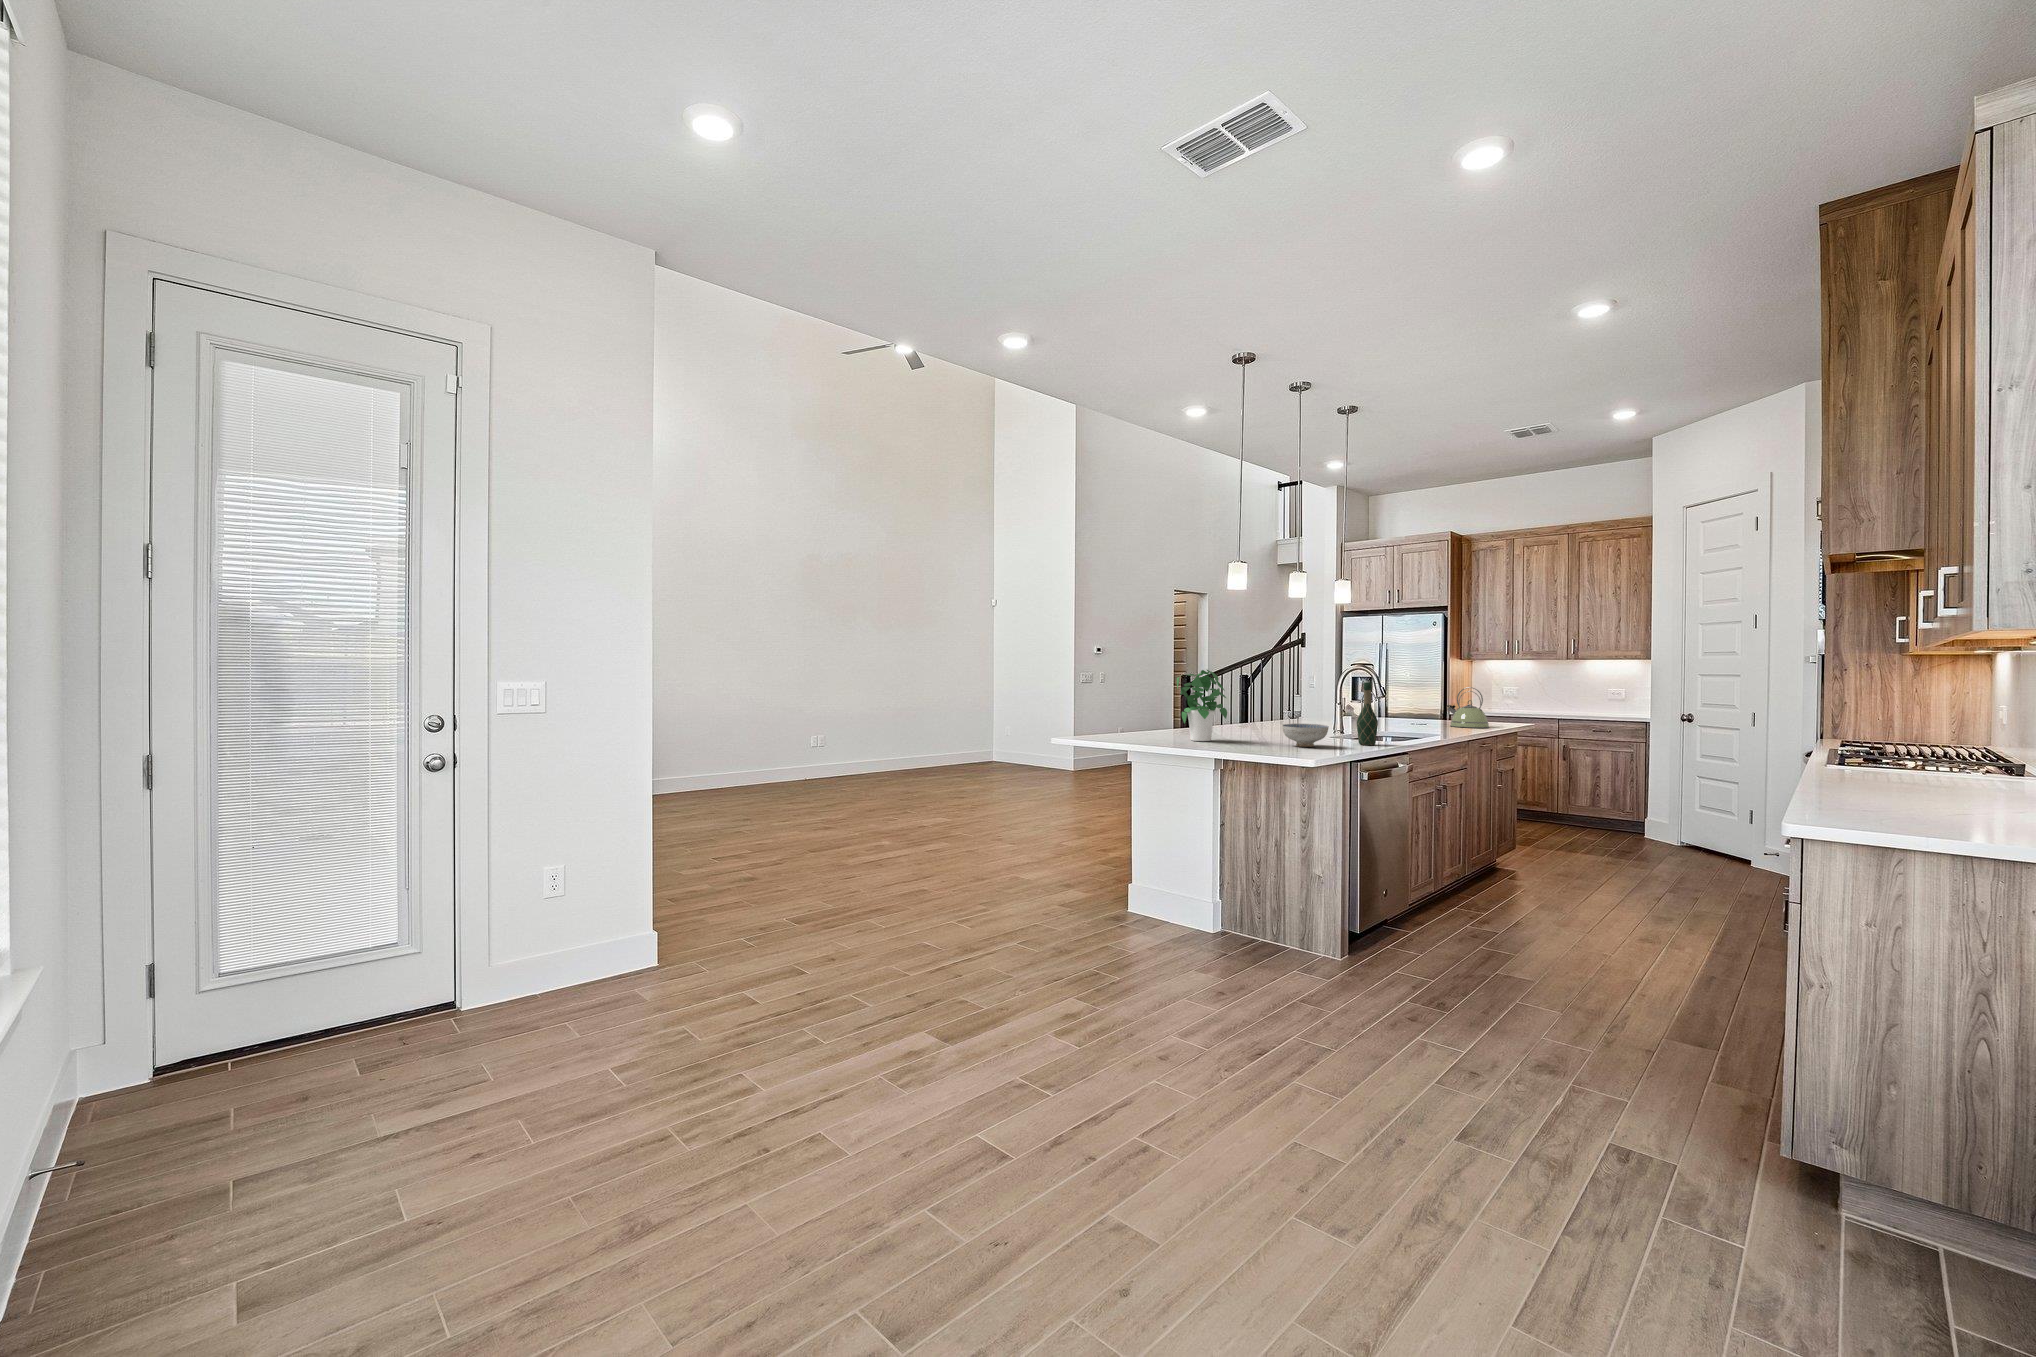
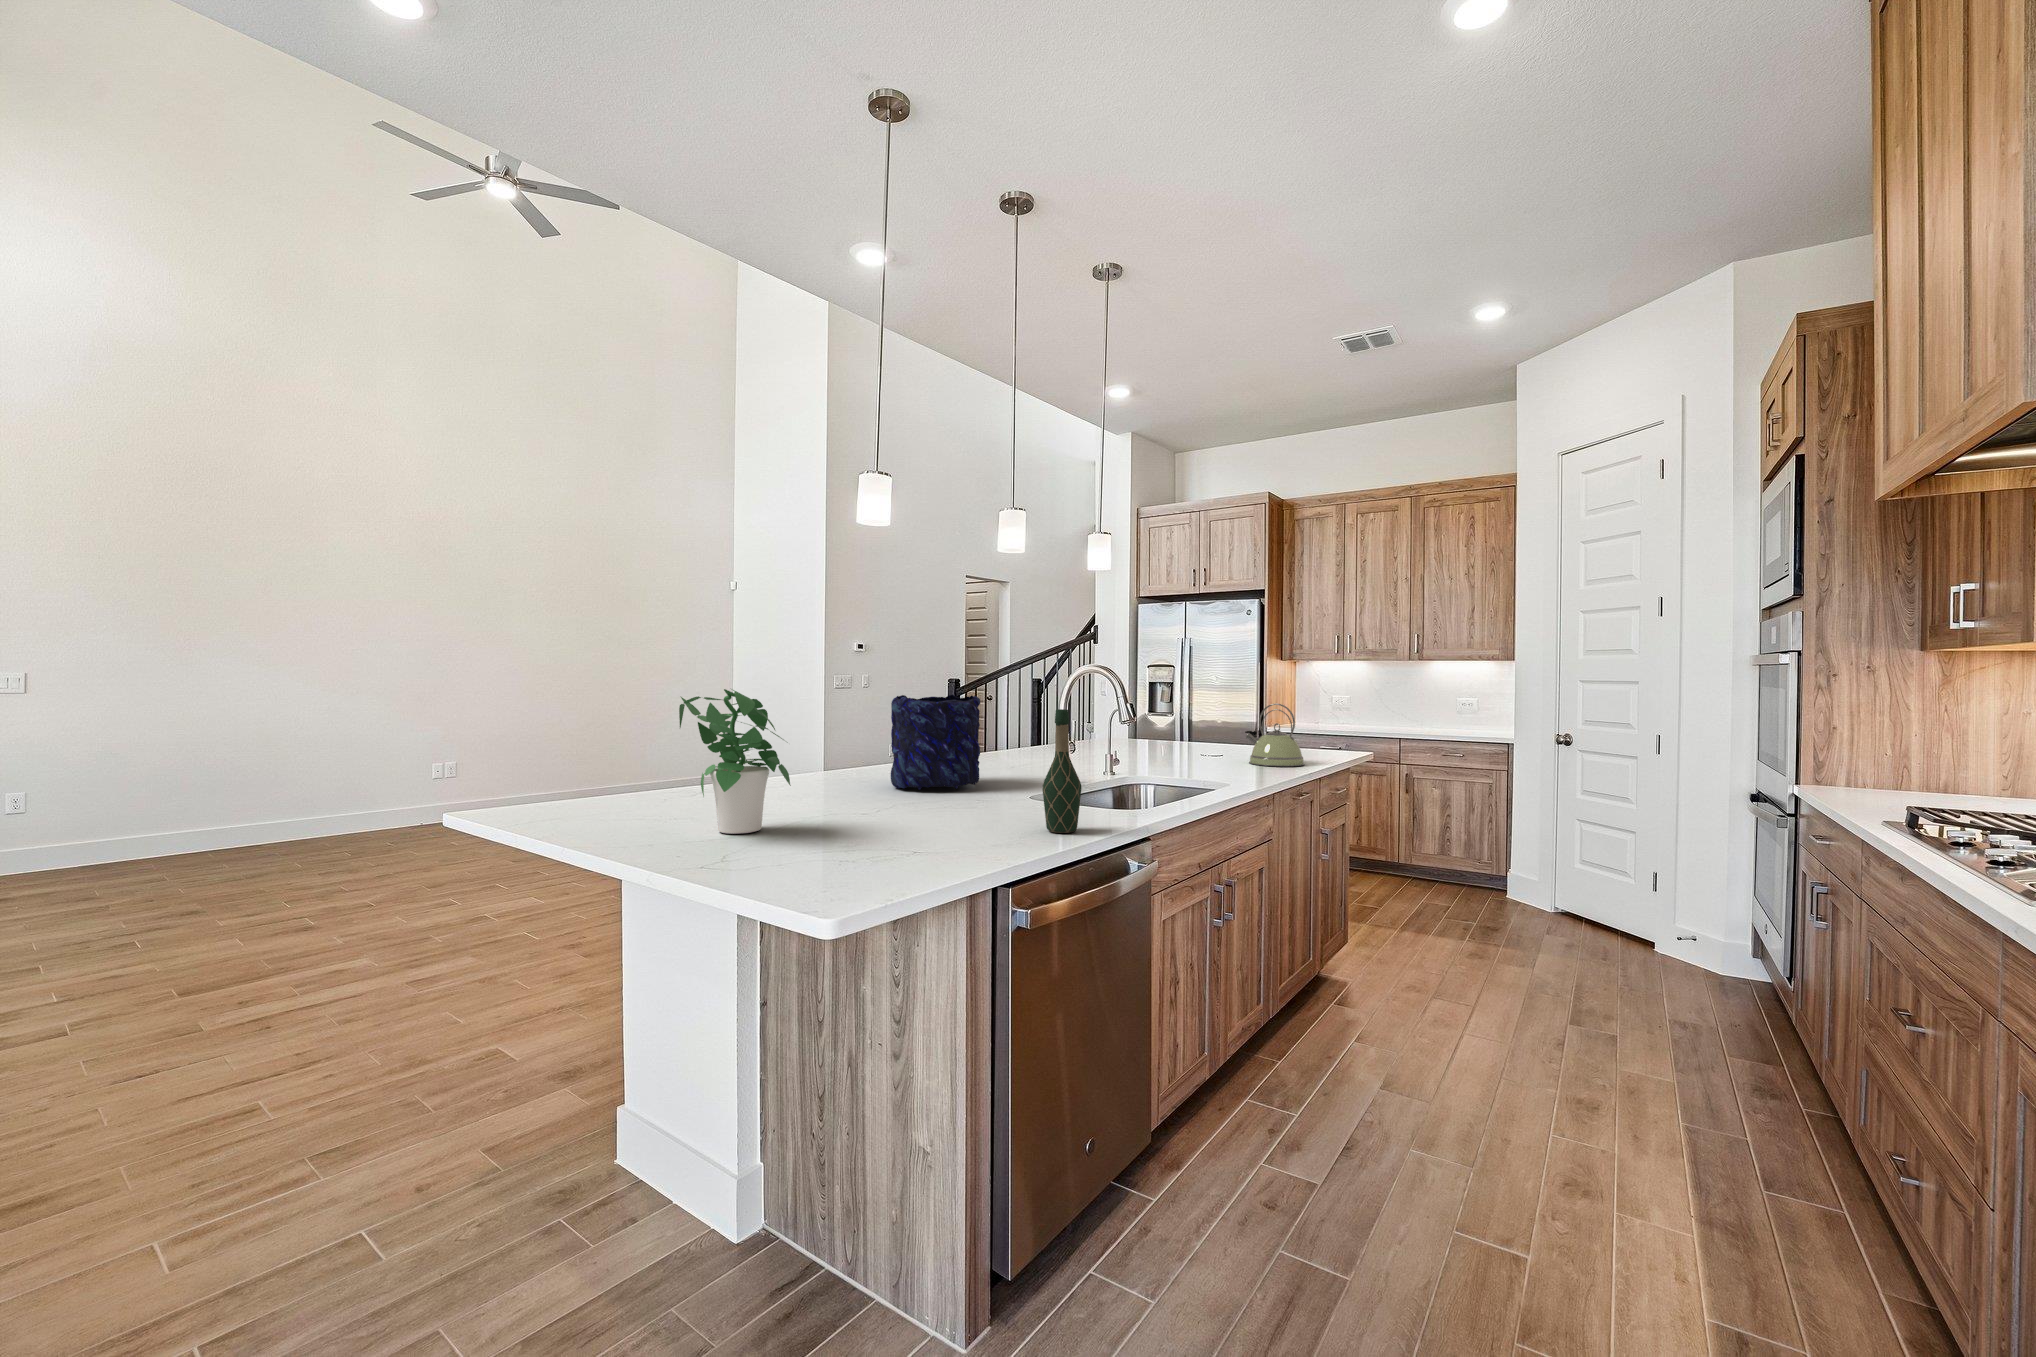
vase: none [1238,678,1292,731] -> present [891,695,980,790]
ceramic bowl: present [1282,723,1329,747] -> none [881,794,972,847]

